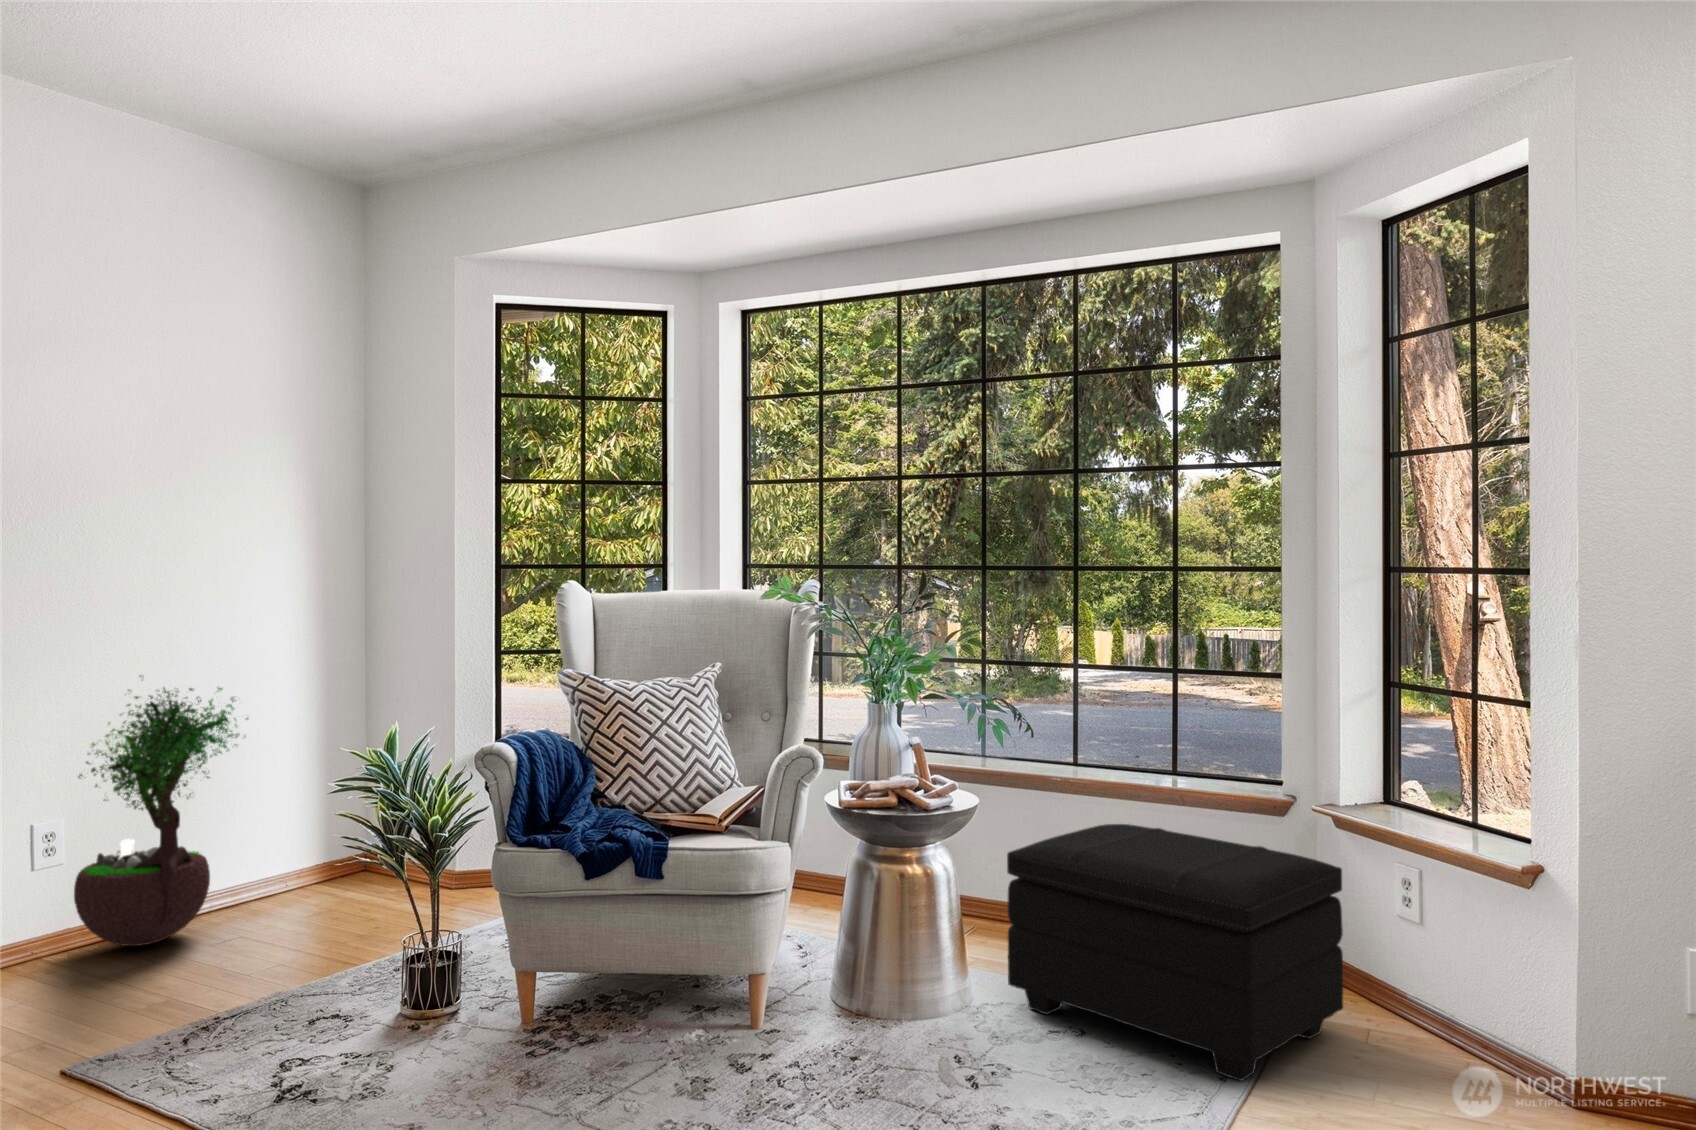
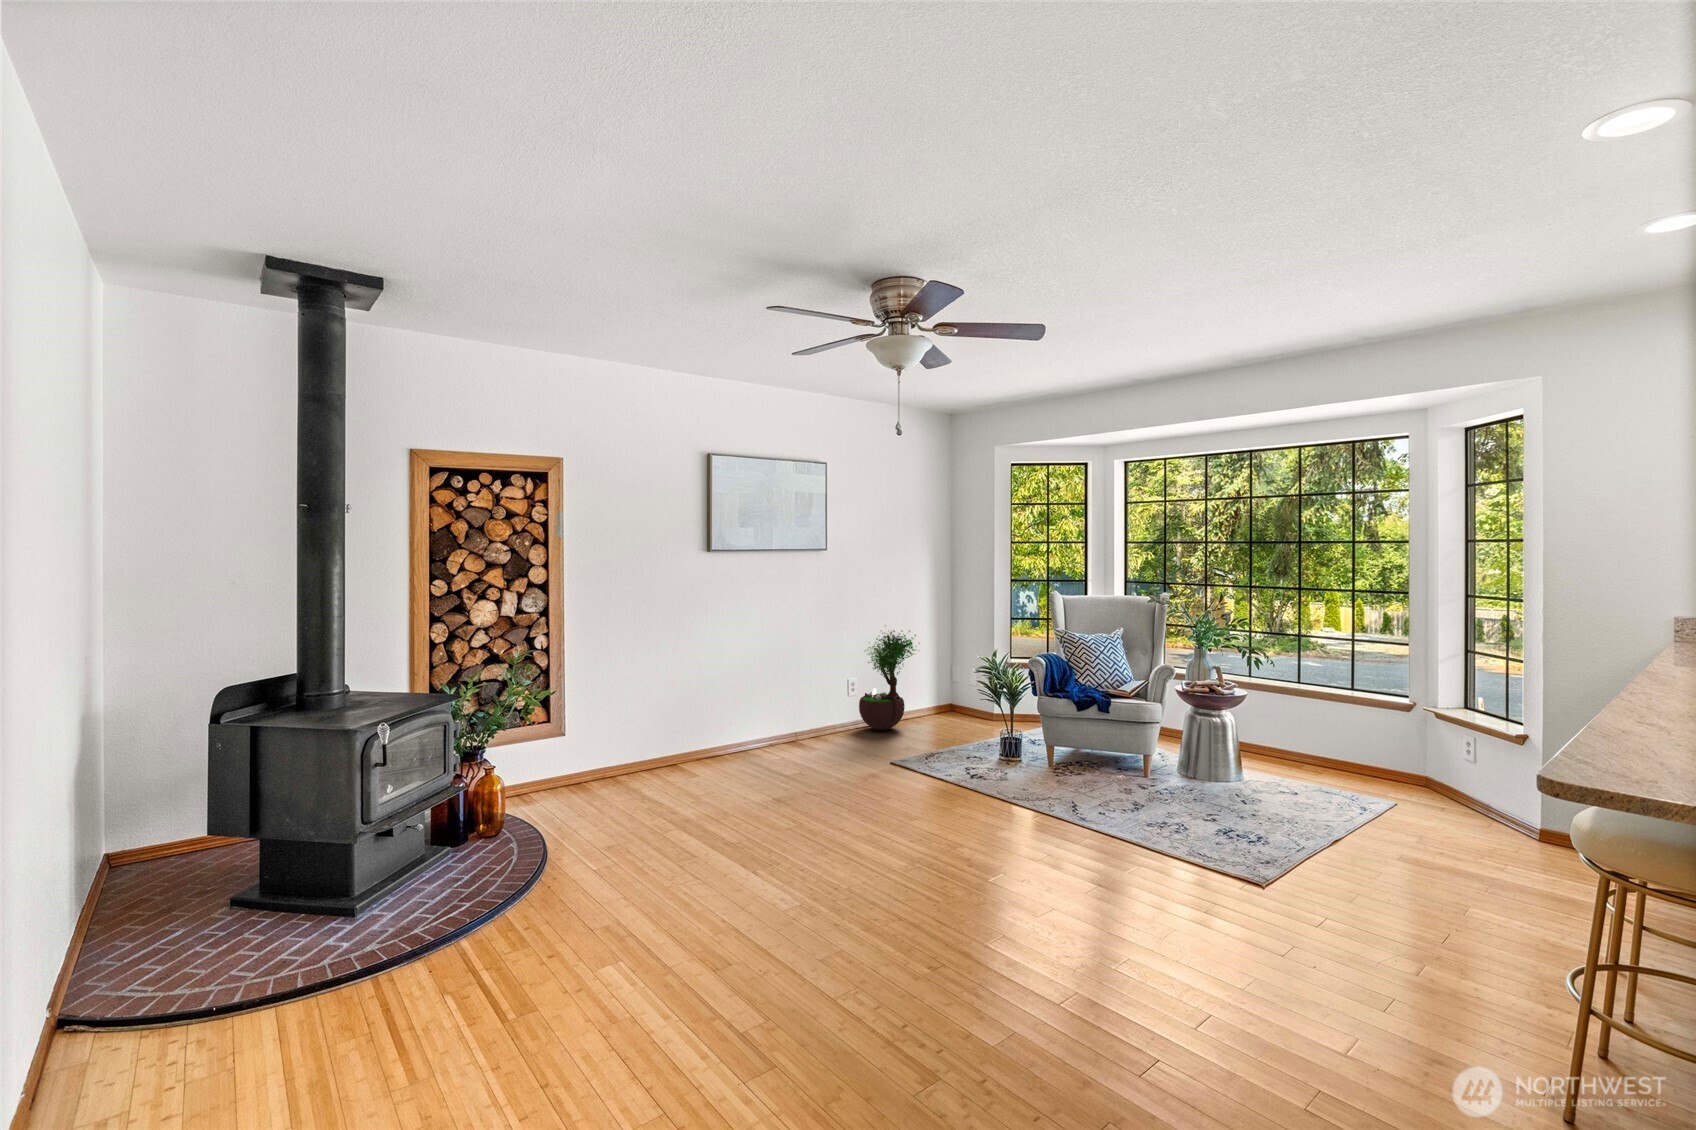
footstool: present [1007,824,1343,1081] -> none [1260,710,1427,813]

